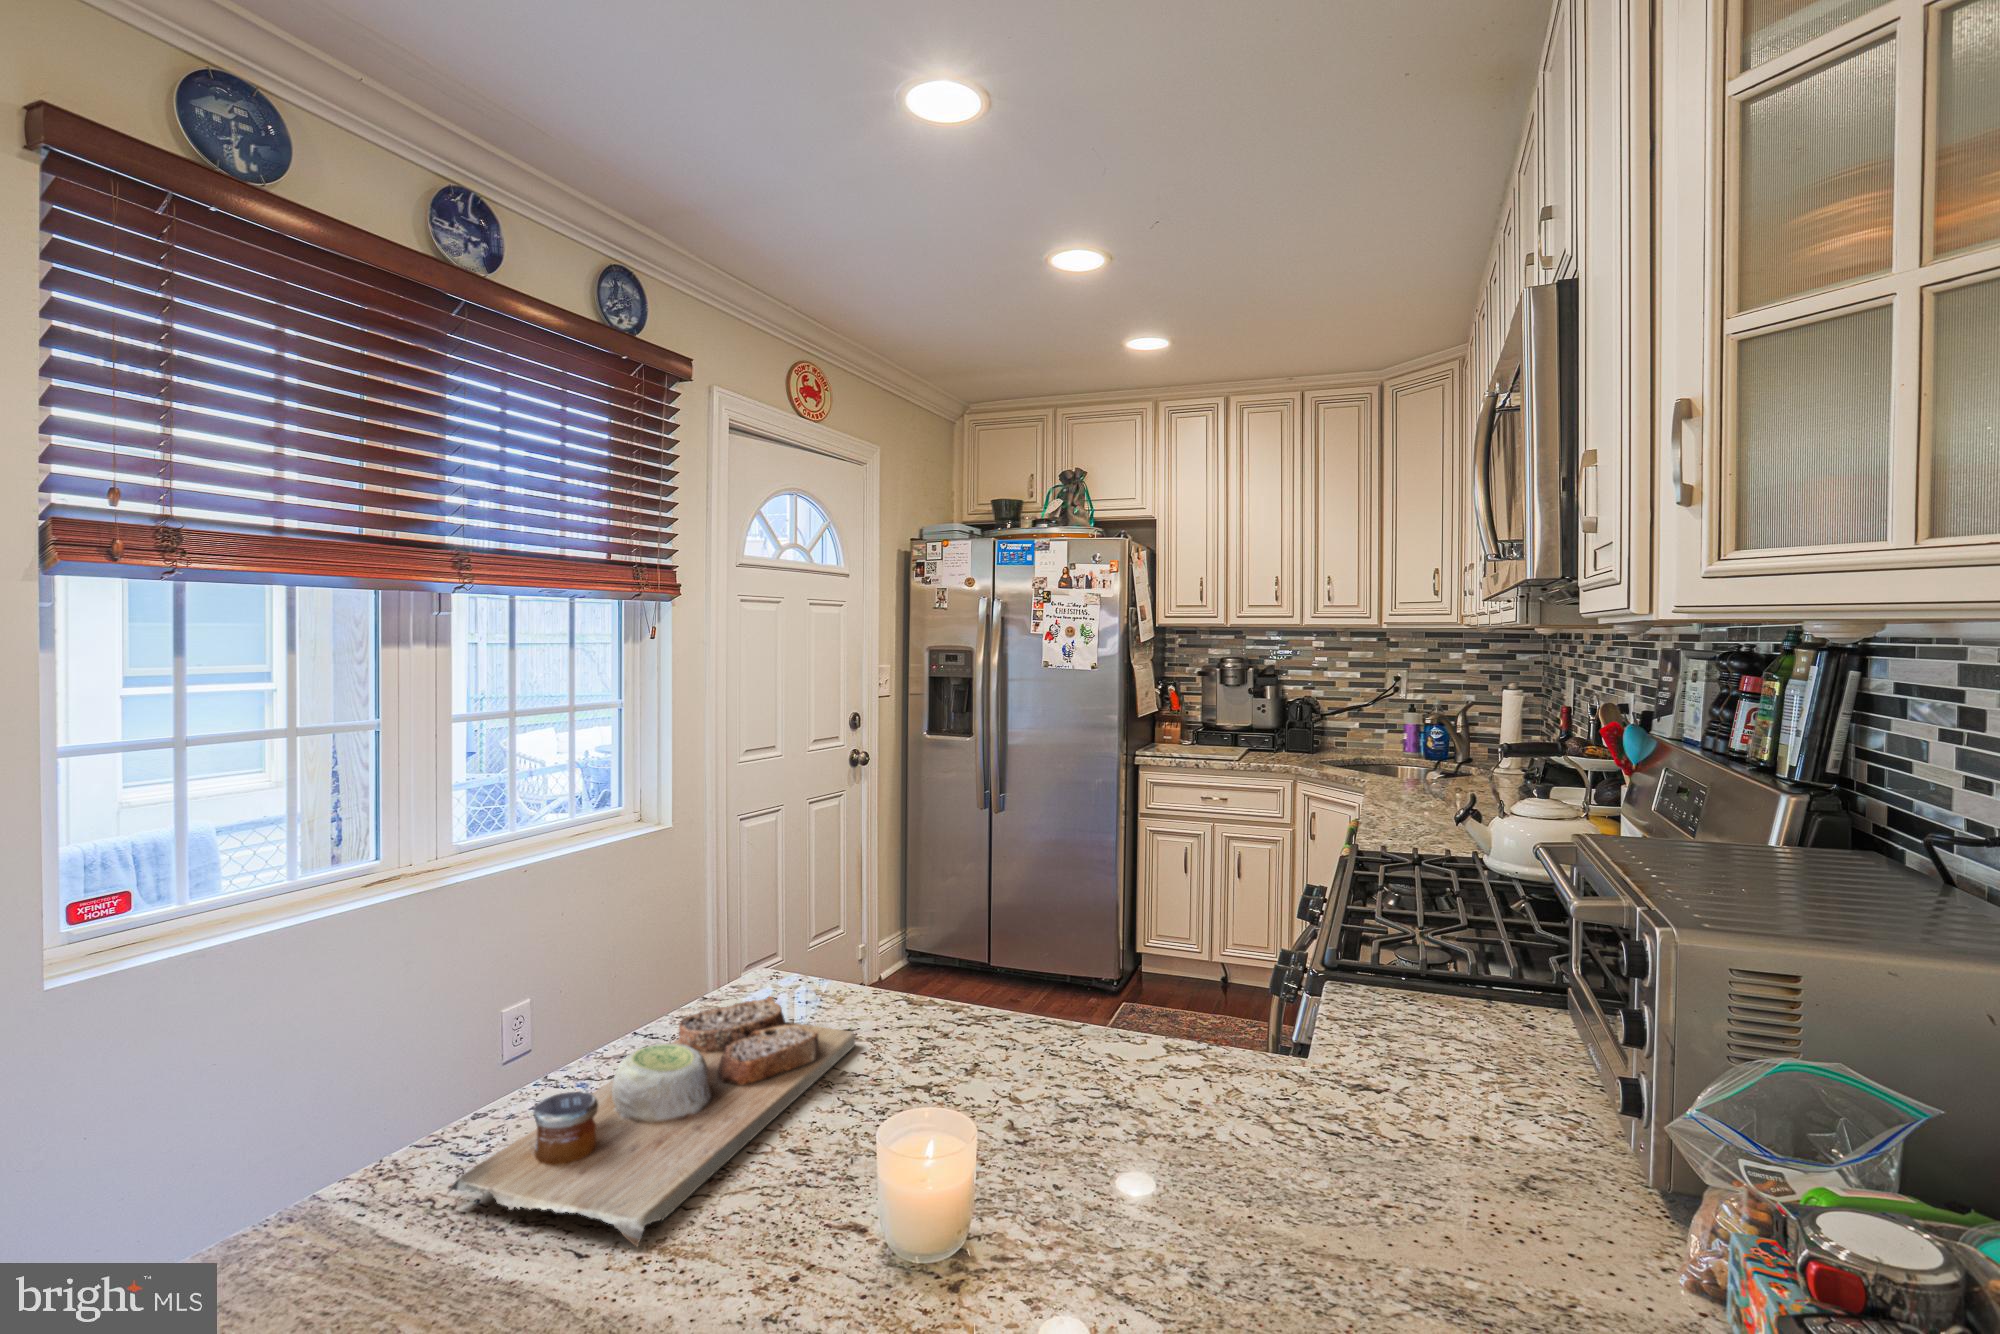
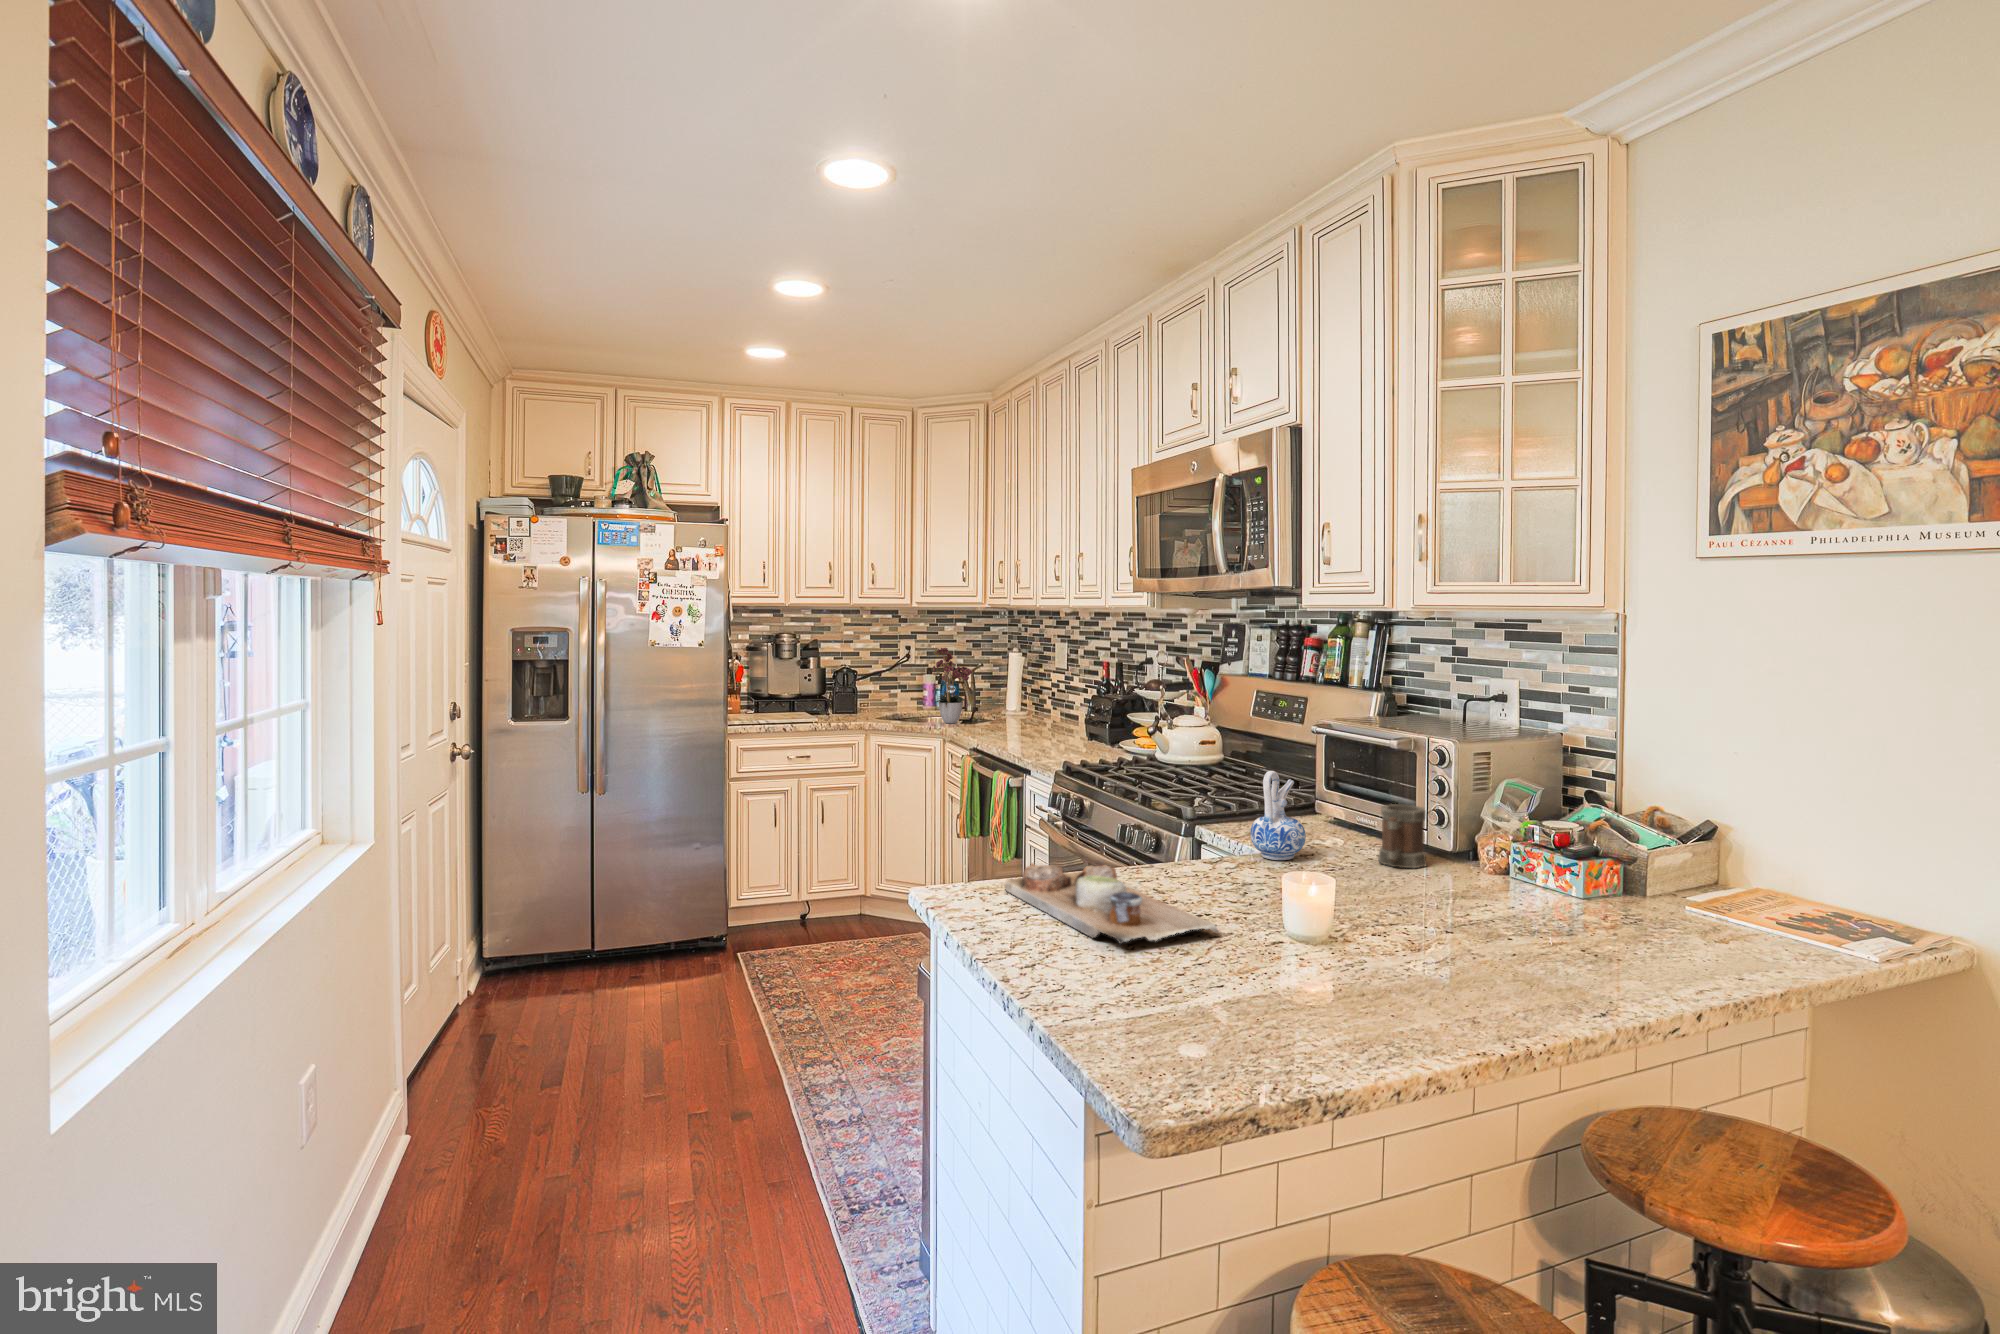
flower arrangement: none [1372,673,1443,776] -> present [933,648,972,723]
ceramic pitcher: none [1188,927,1301,1122] -> present [1250,771,1306,860]
mug: none [1398,1066,1553,1265] -> present [1378,804,1427,868]

